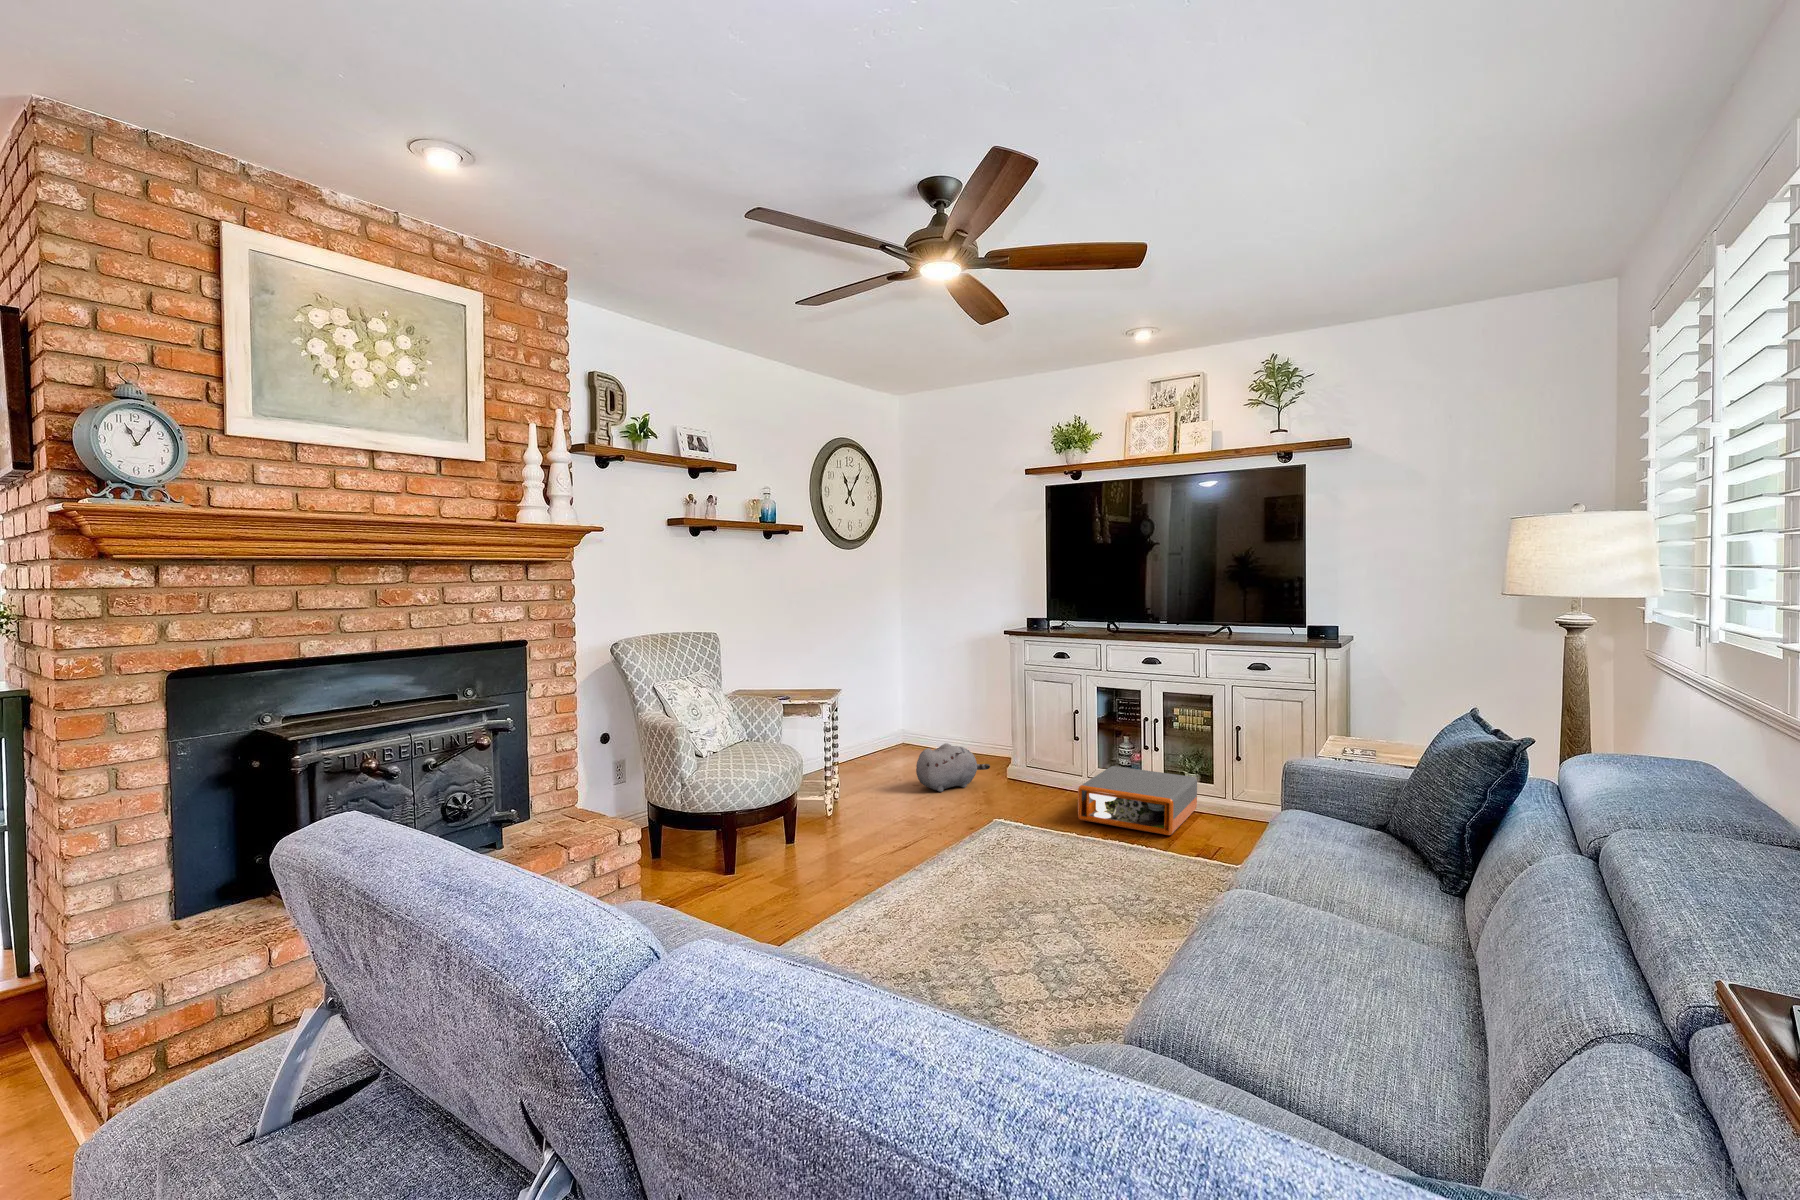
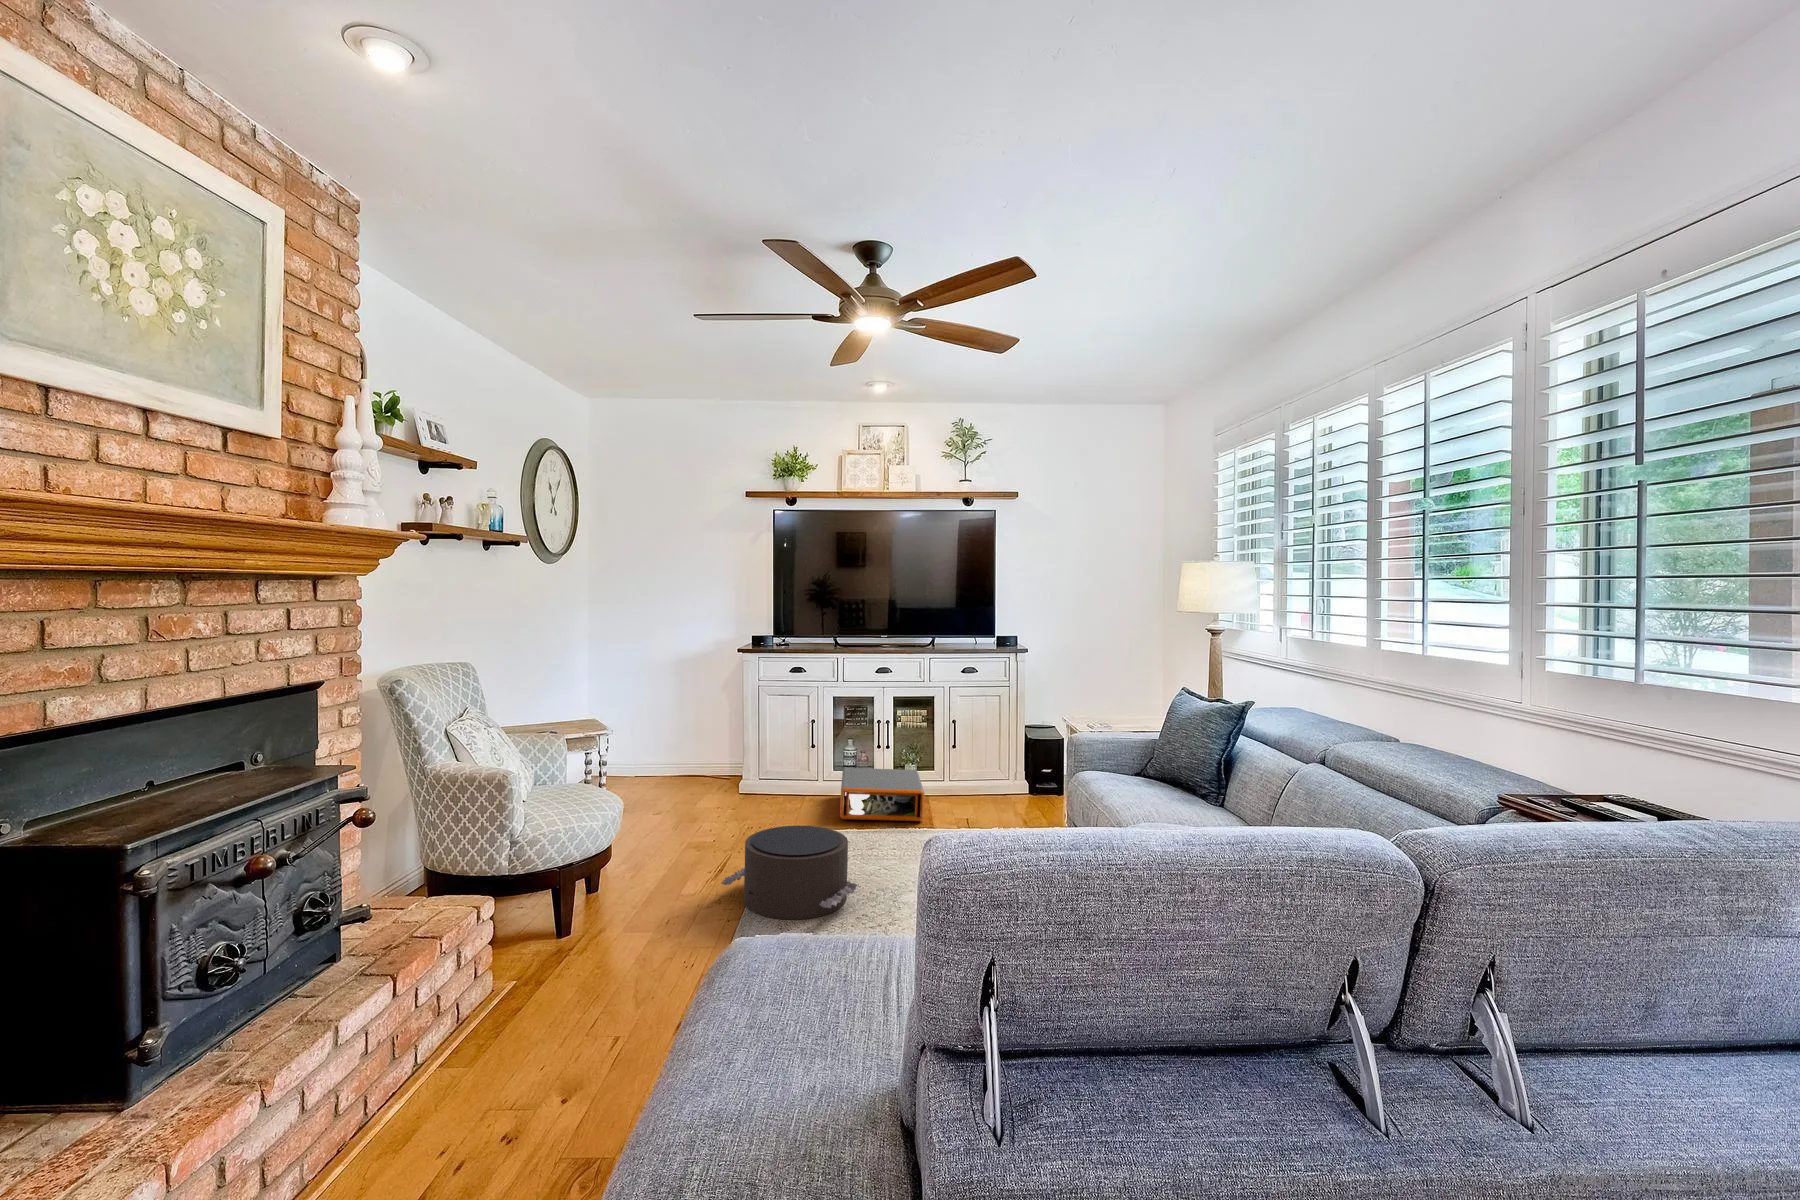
plush toy: present [916,743,990,792] -> none [660,762,725,812]
pouf: none [877,811,1001,908] -> present [721,825,859,920]

